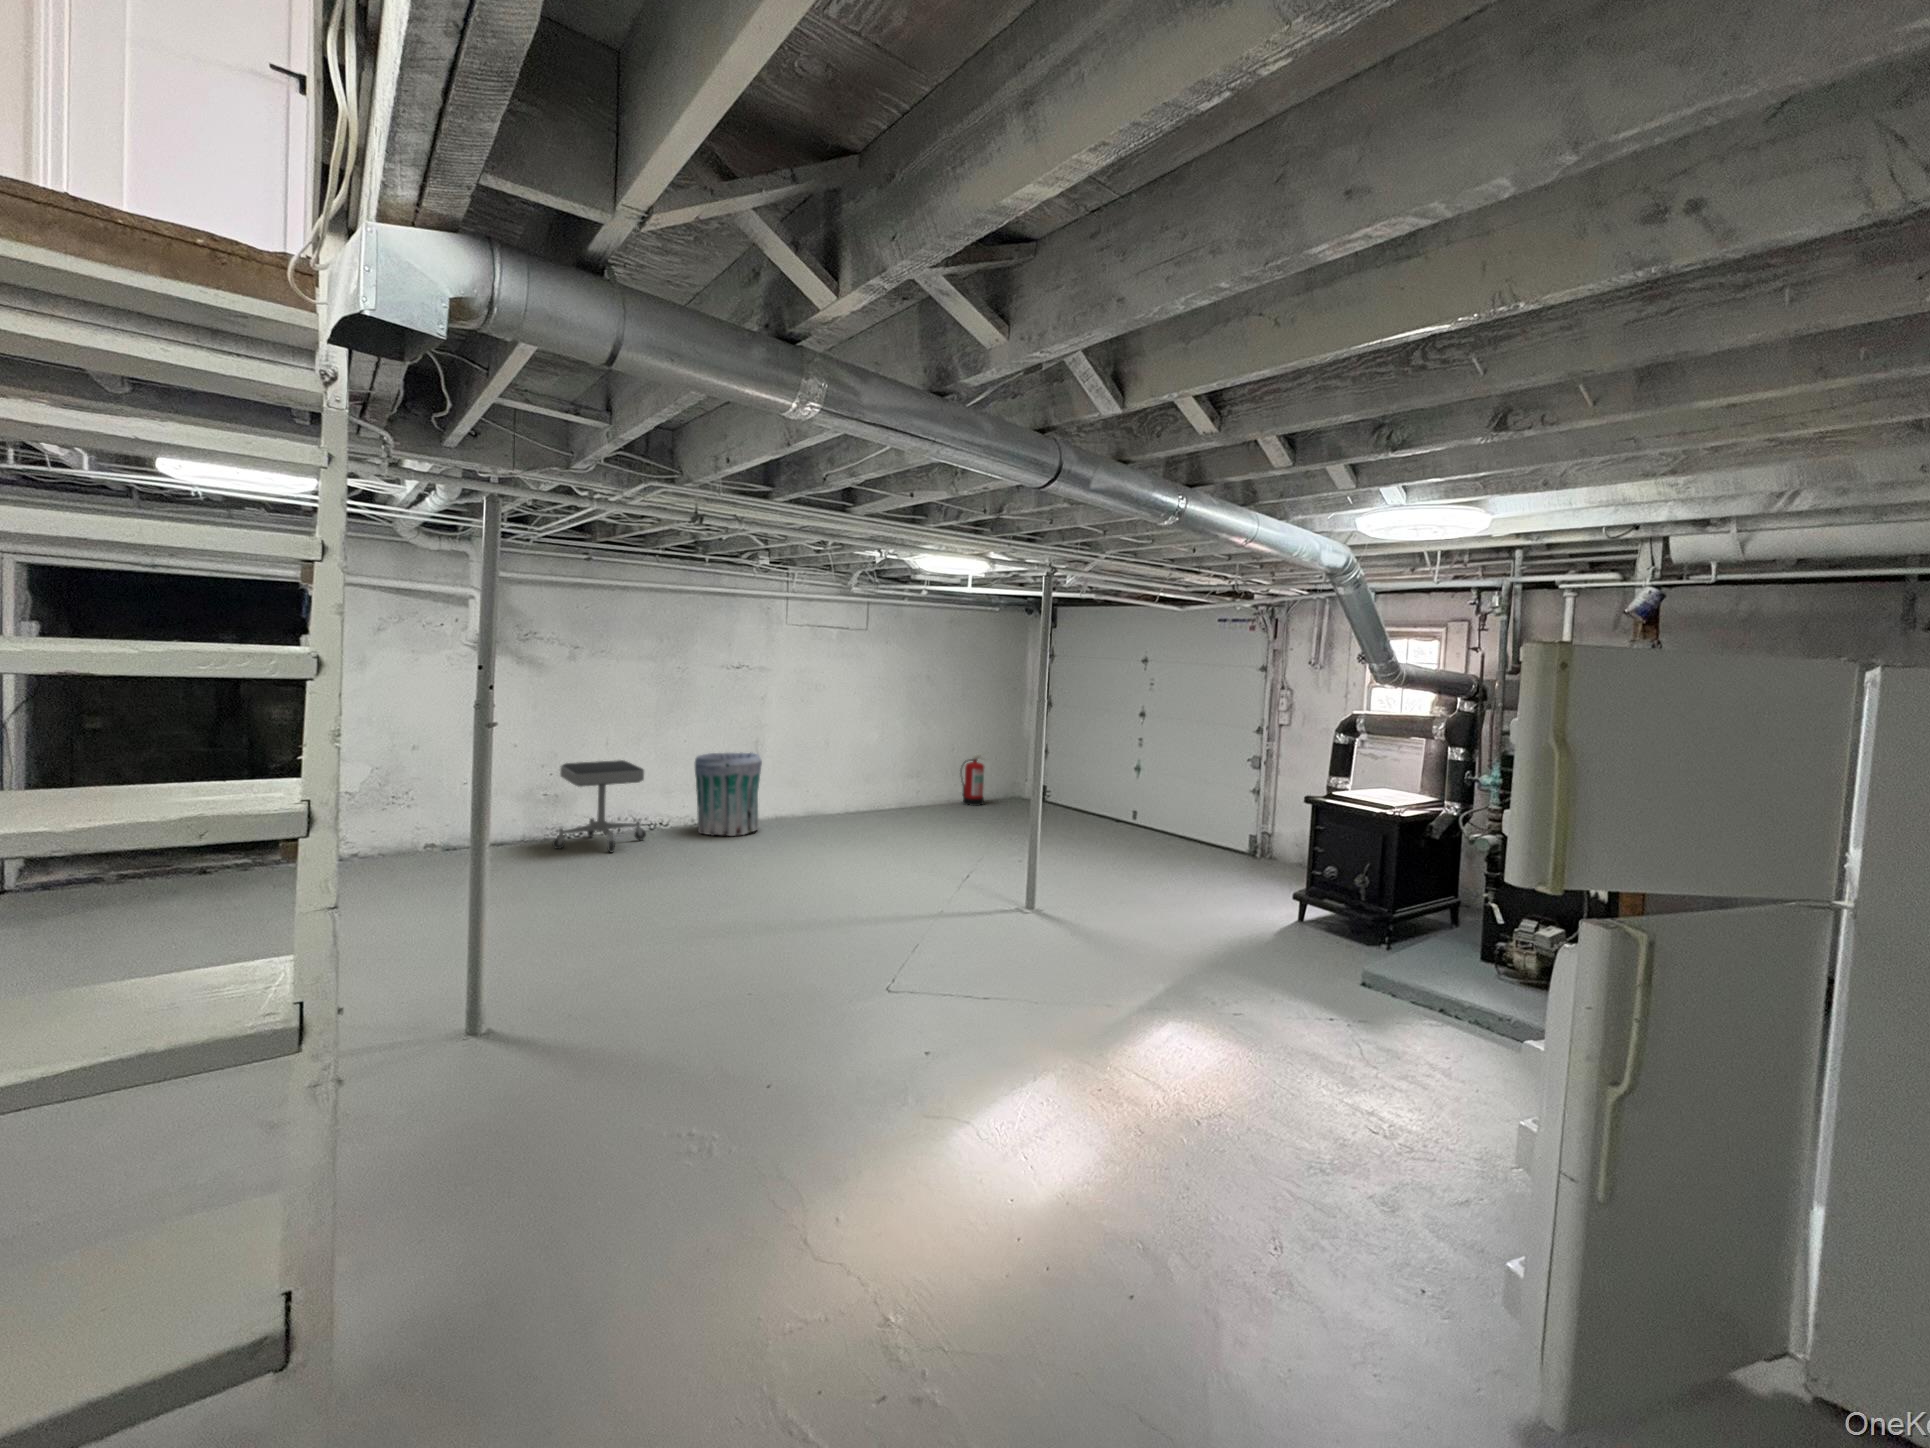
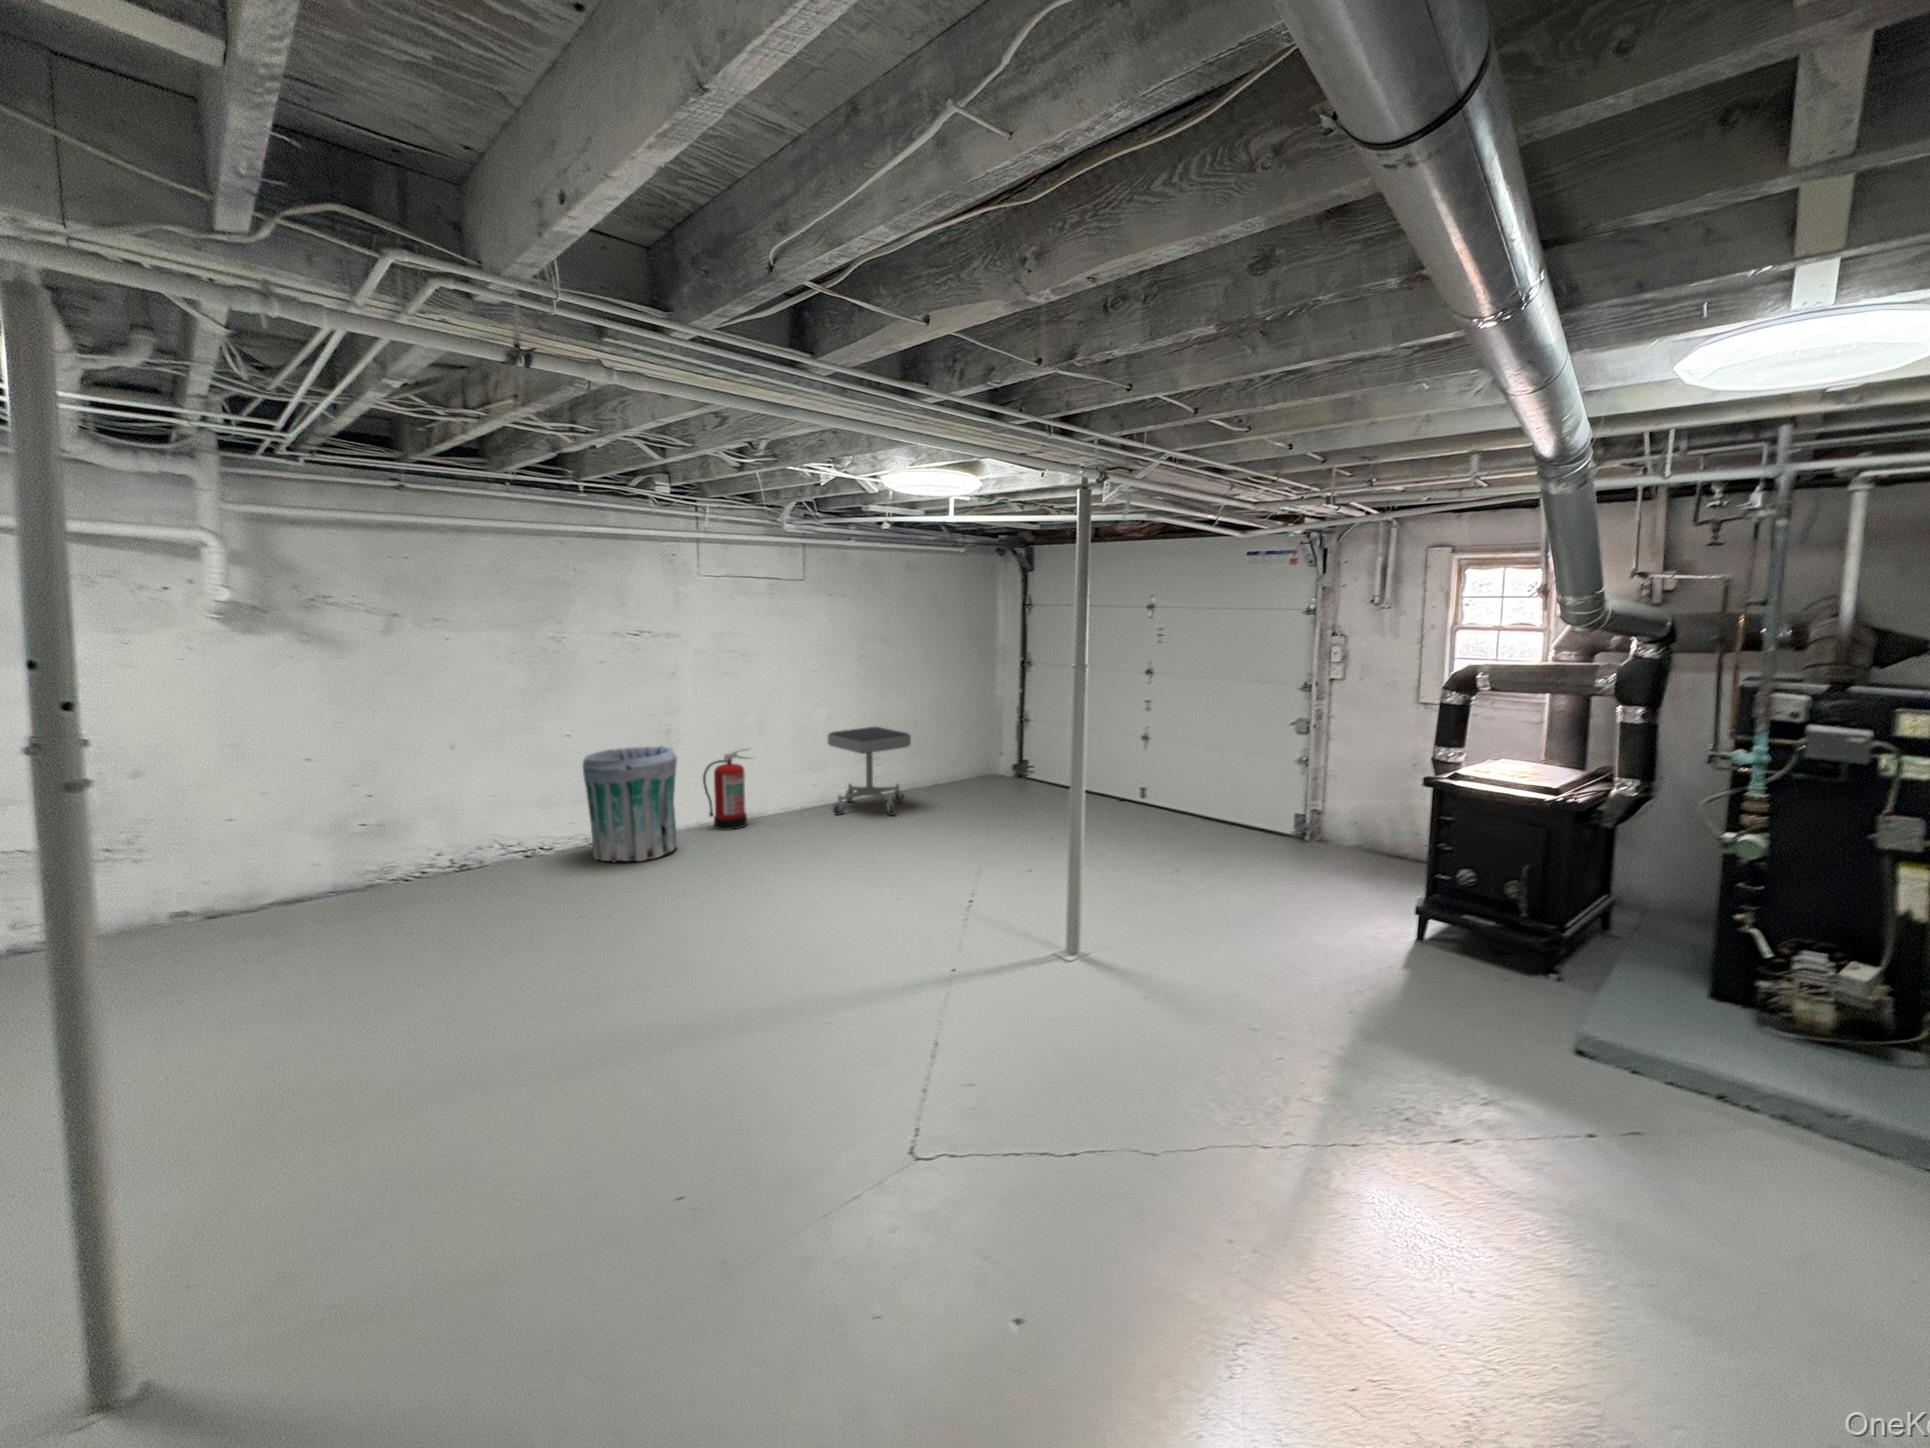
fire extinguisher: present [961,753,984,806] -> present [703,748,754,830]
stool: present [553,760,646,853] -> present [828,727,911,816]

